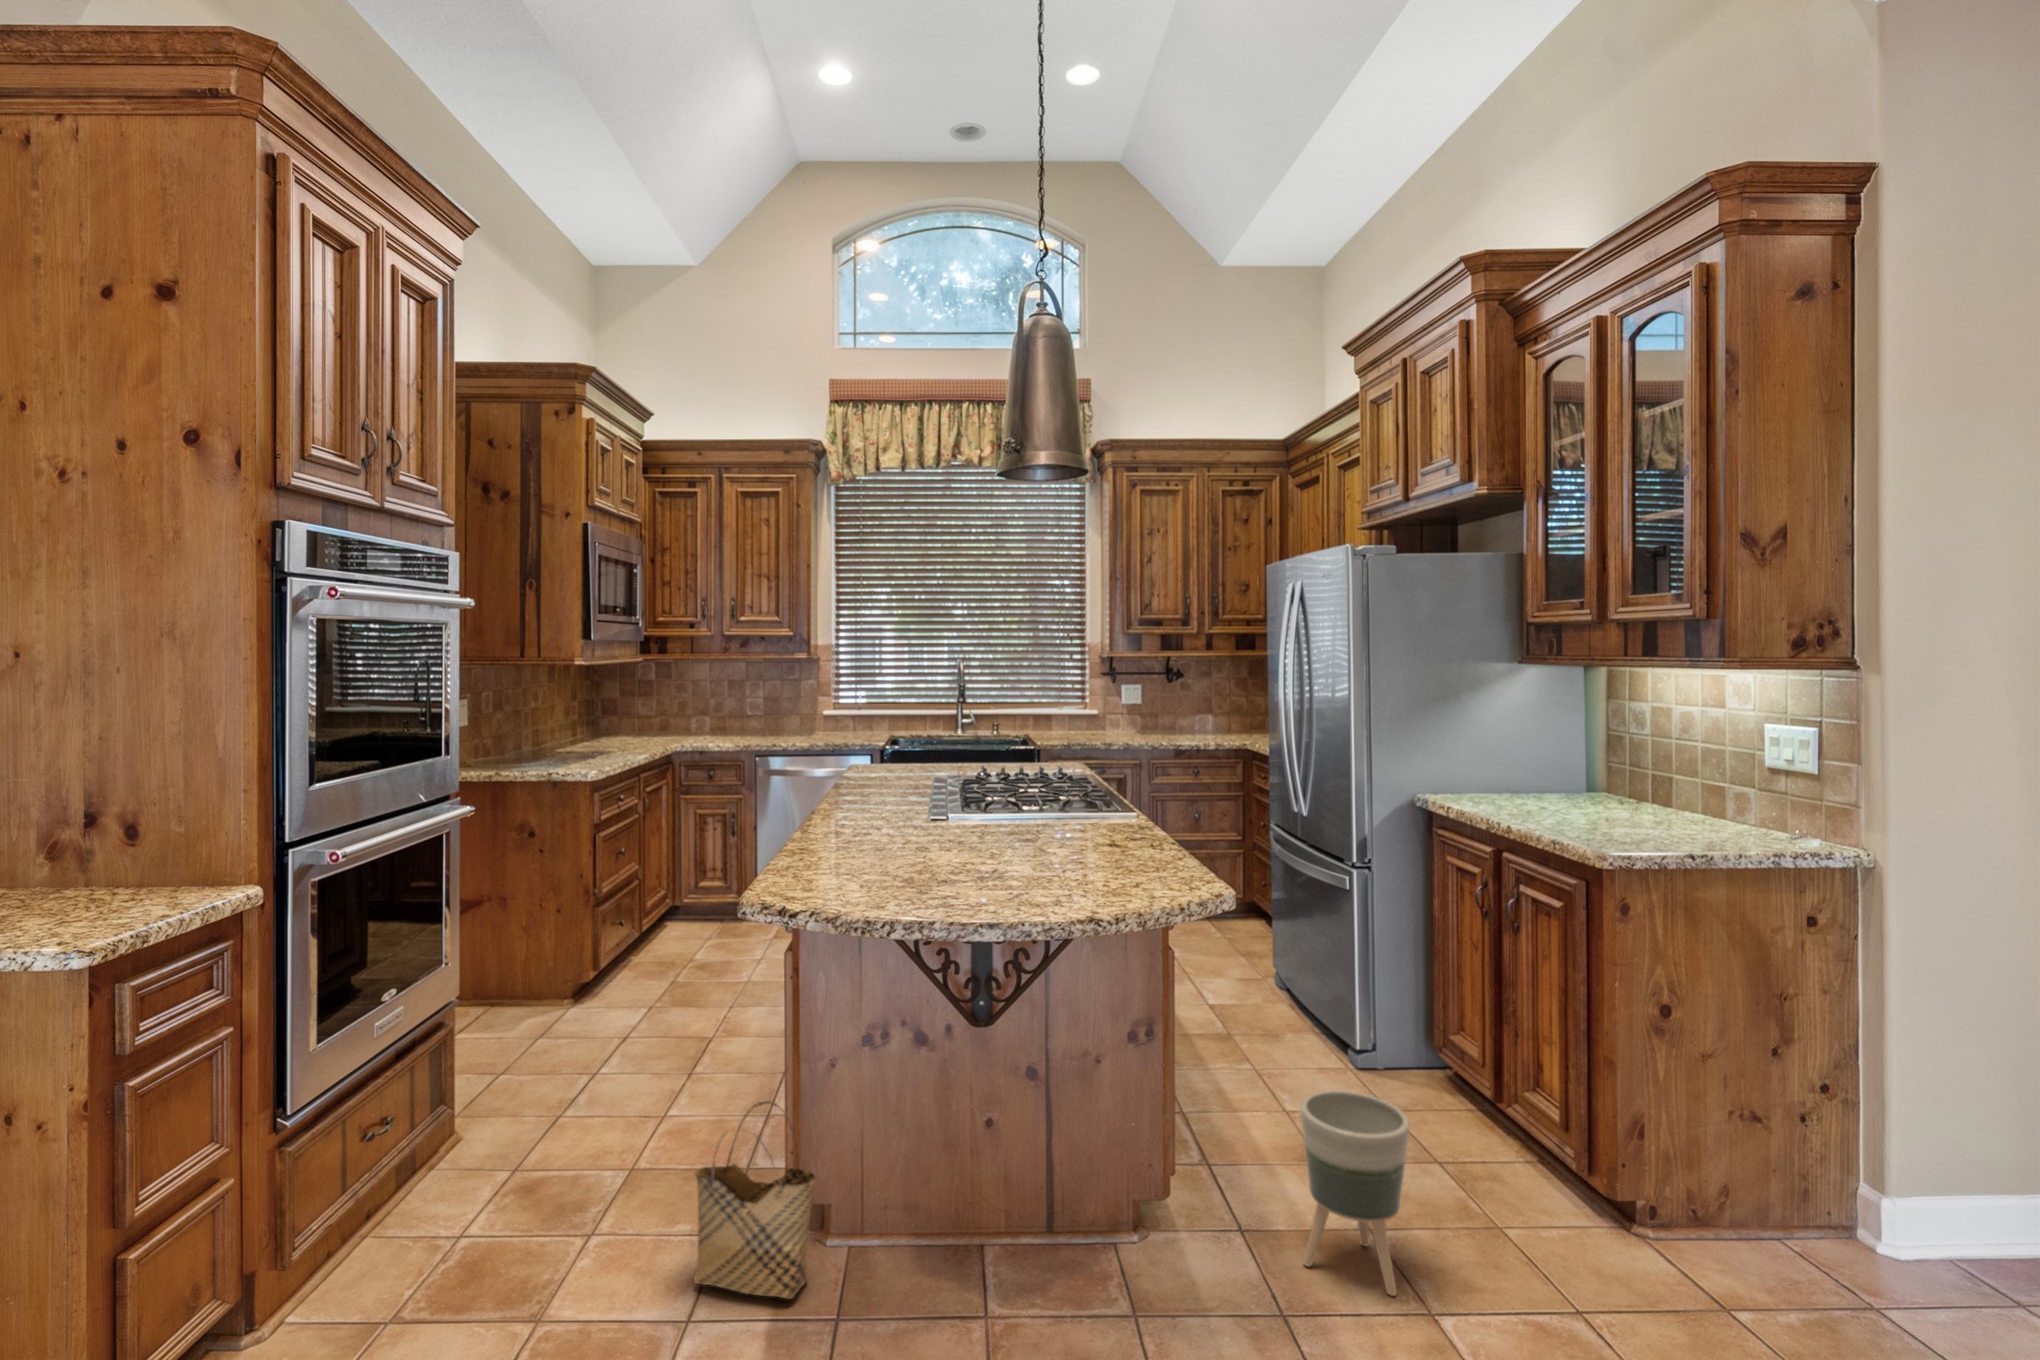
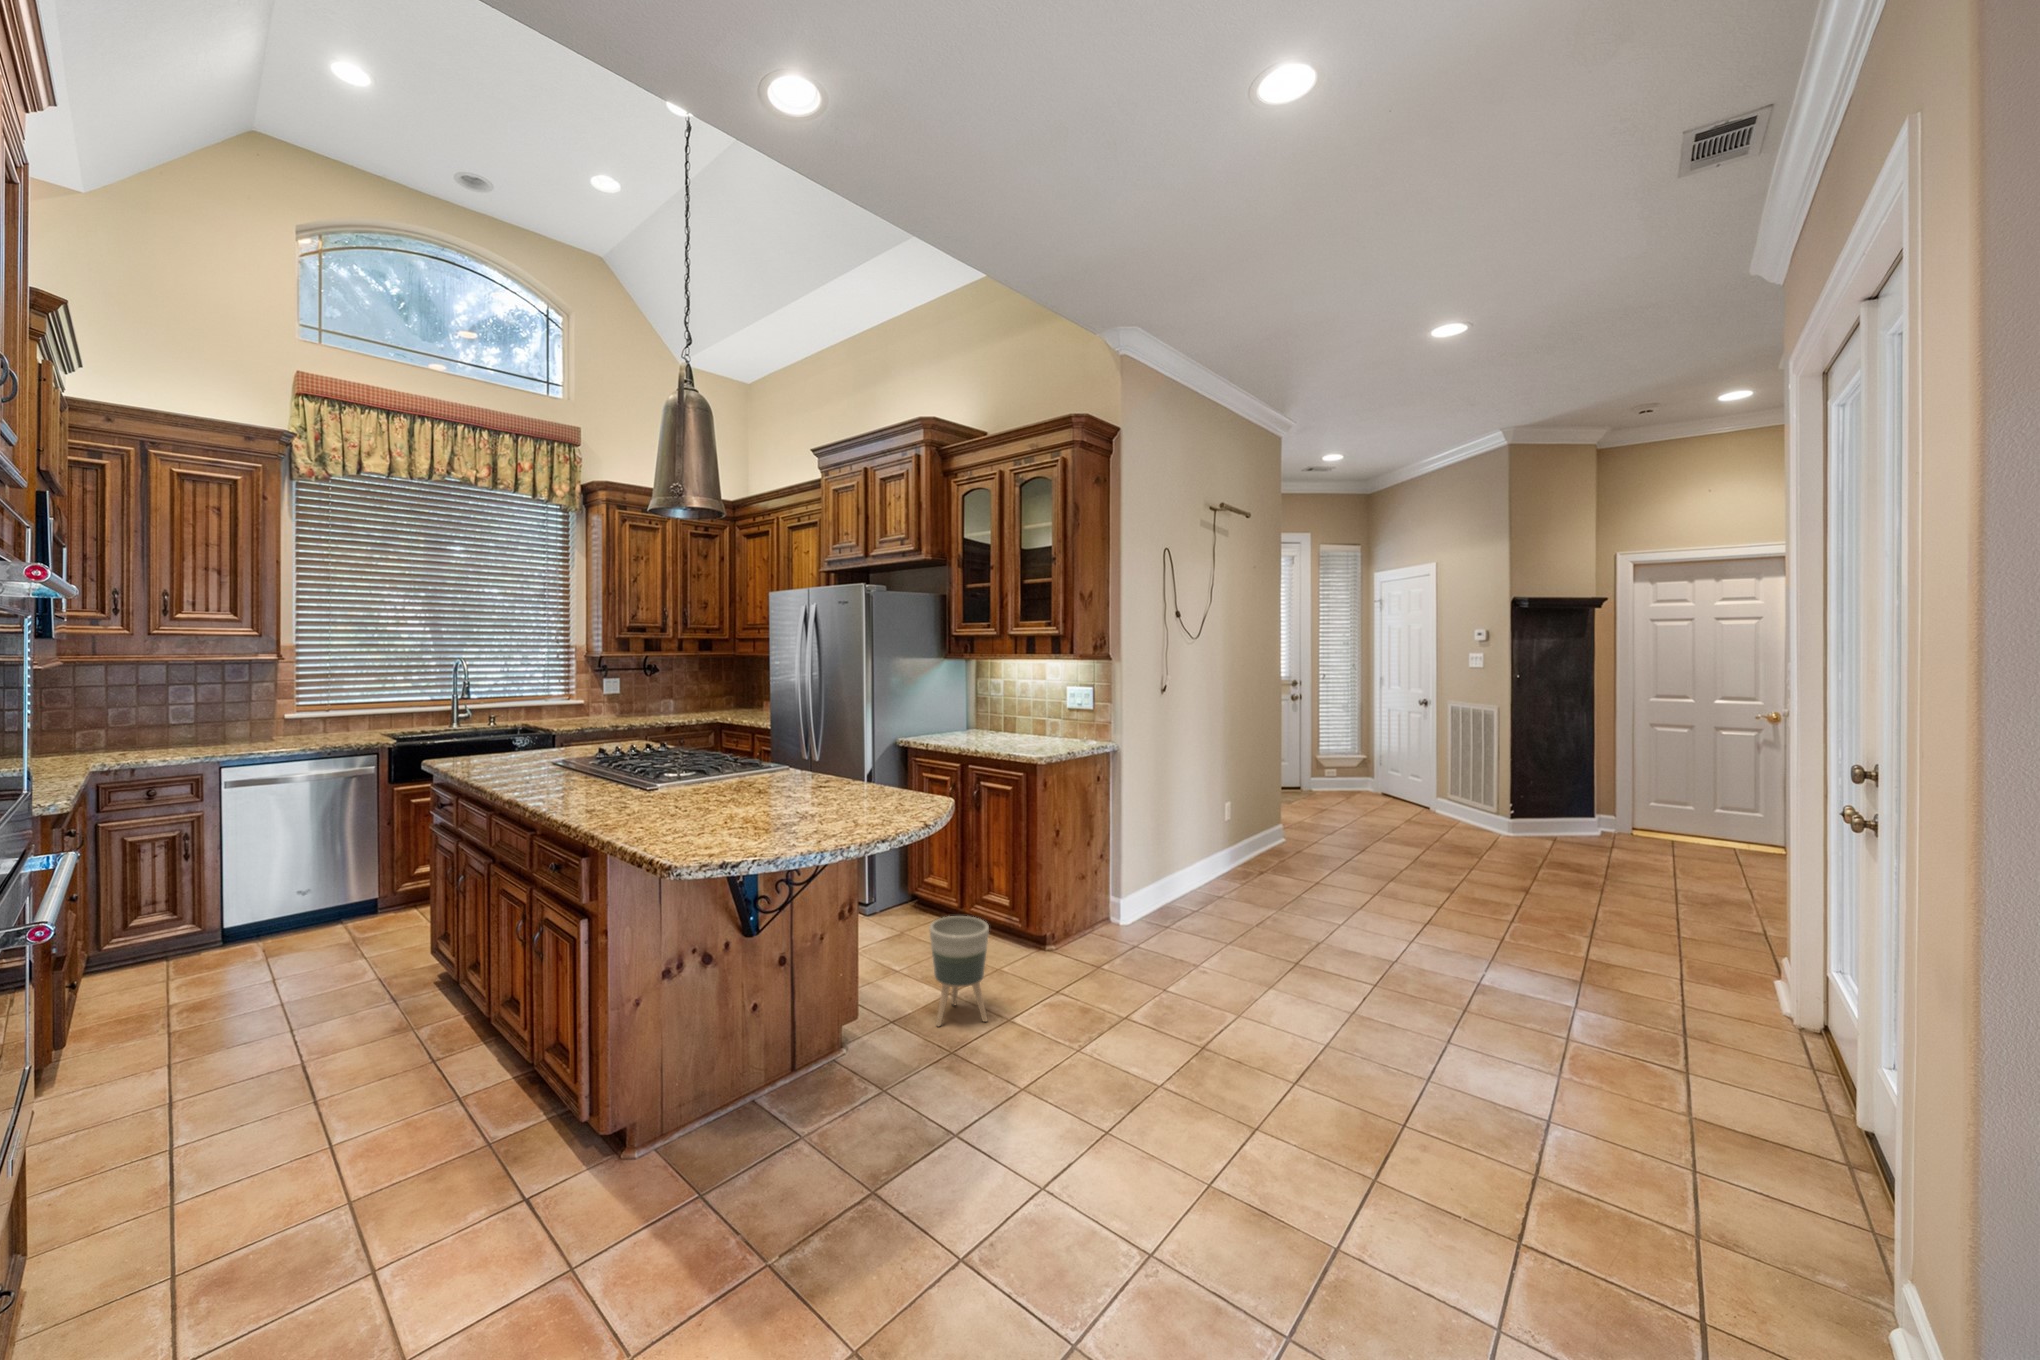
woven basket: present [694,1101,816,1299] -> none [553,1047,665,1227]

